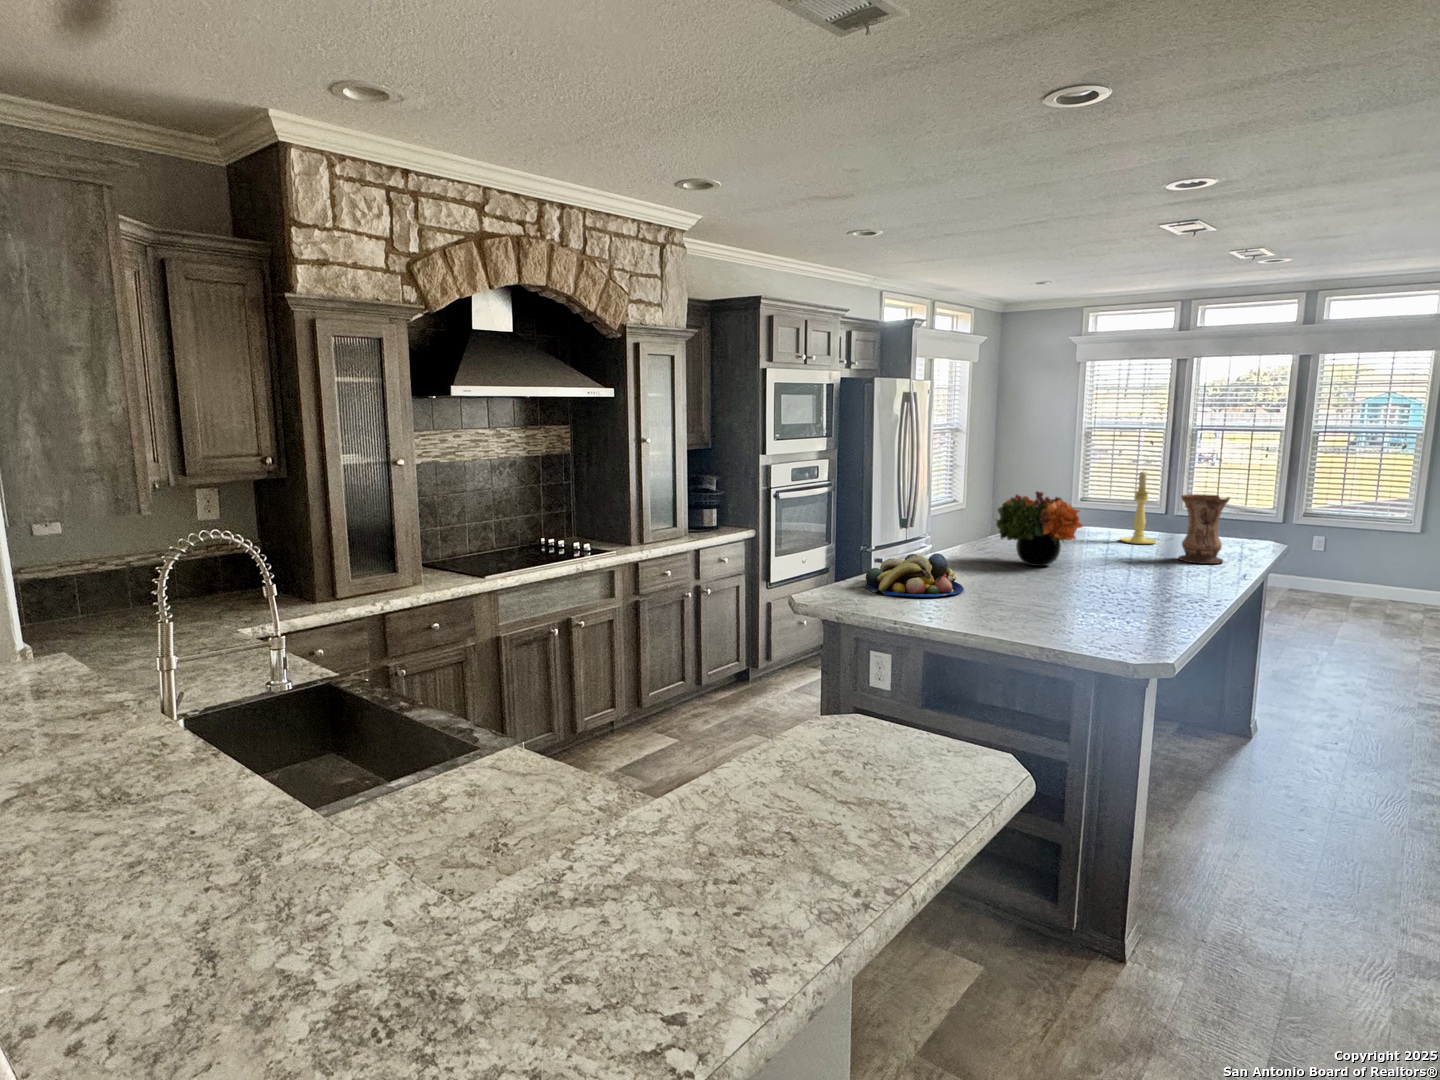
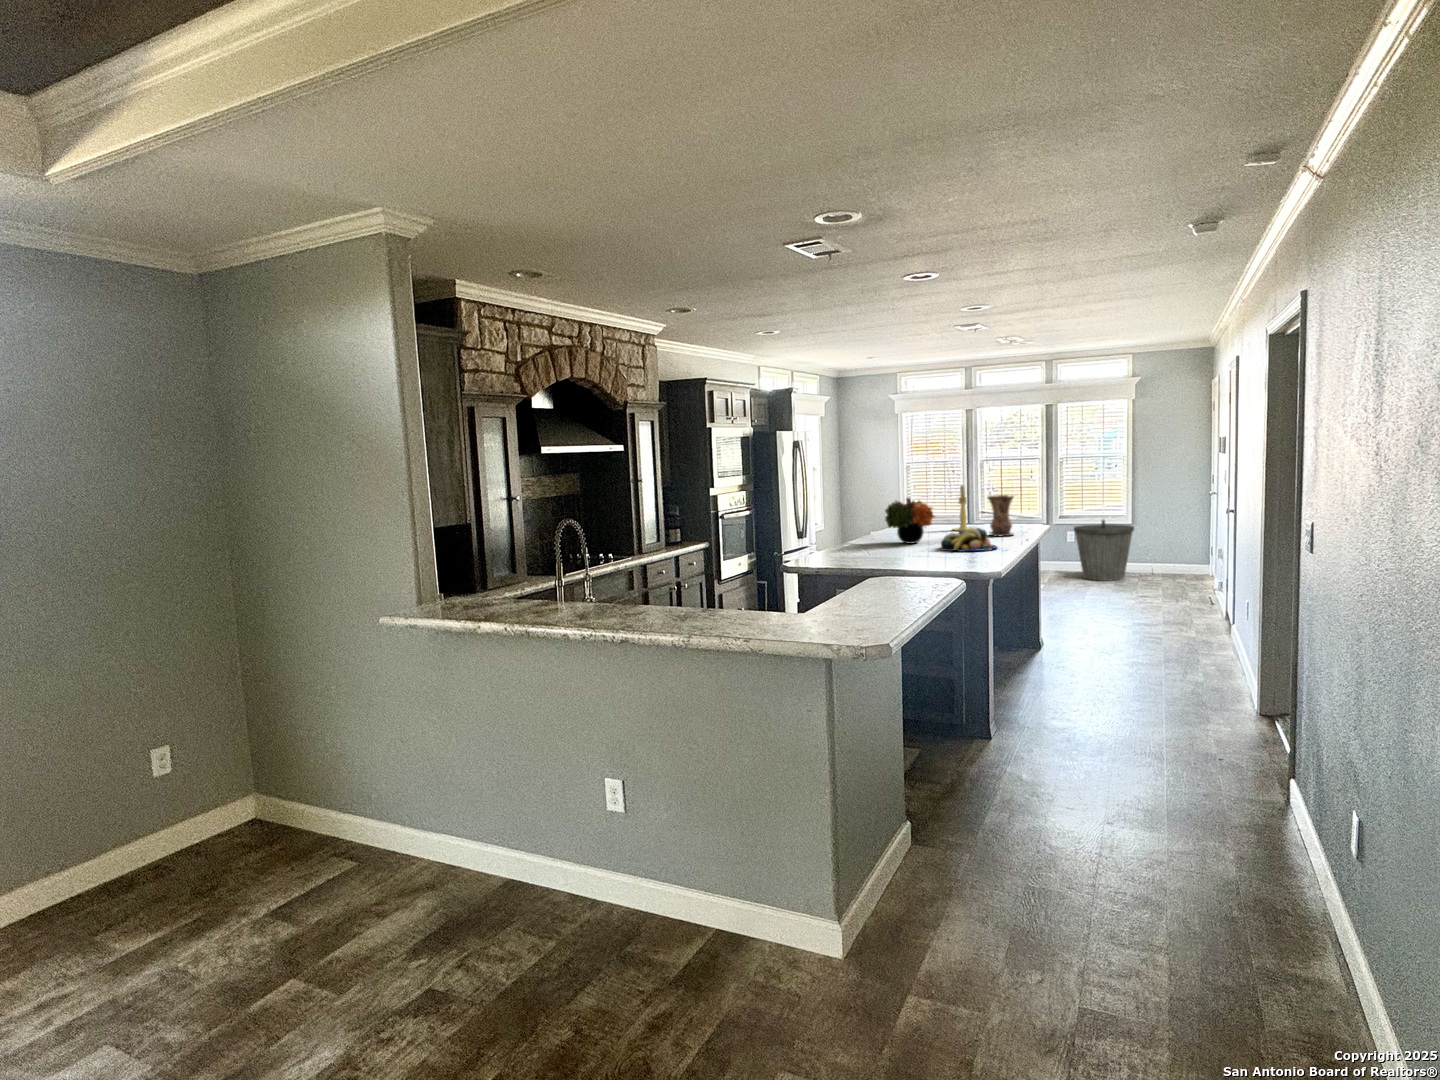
trash can: none [1324,523,1425,613] -> present [1074,520,1134,581]
fruit bowl: present [865,553,964,597] -> present [941,528,997,552]

